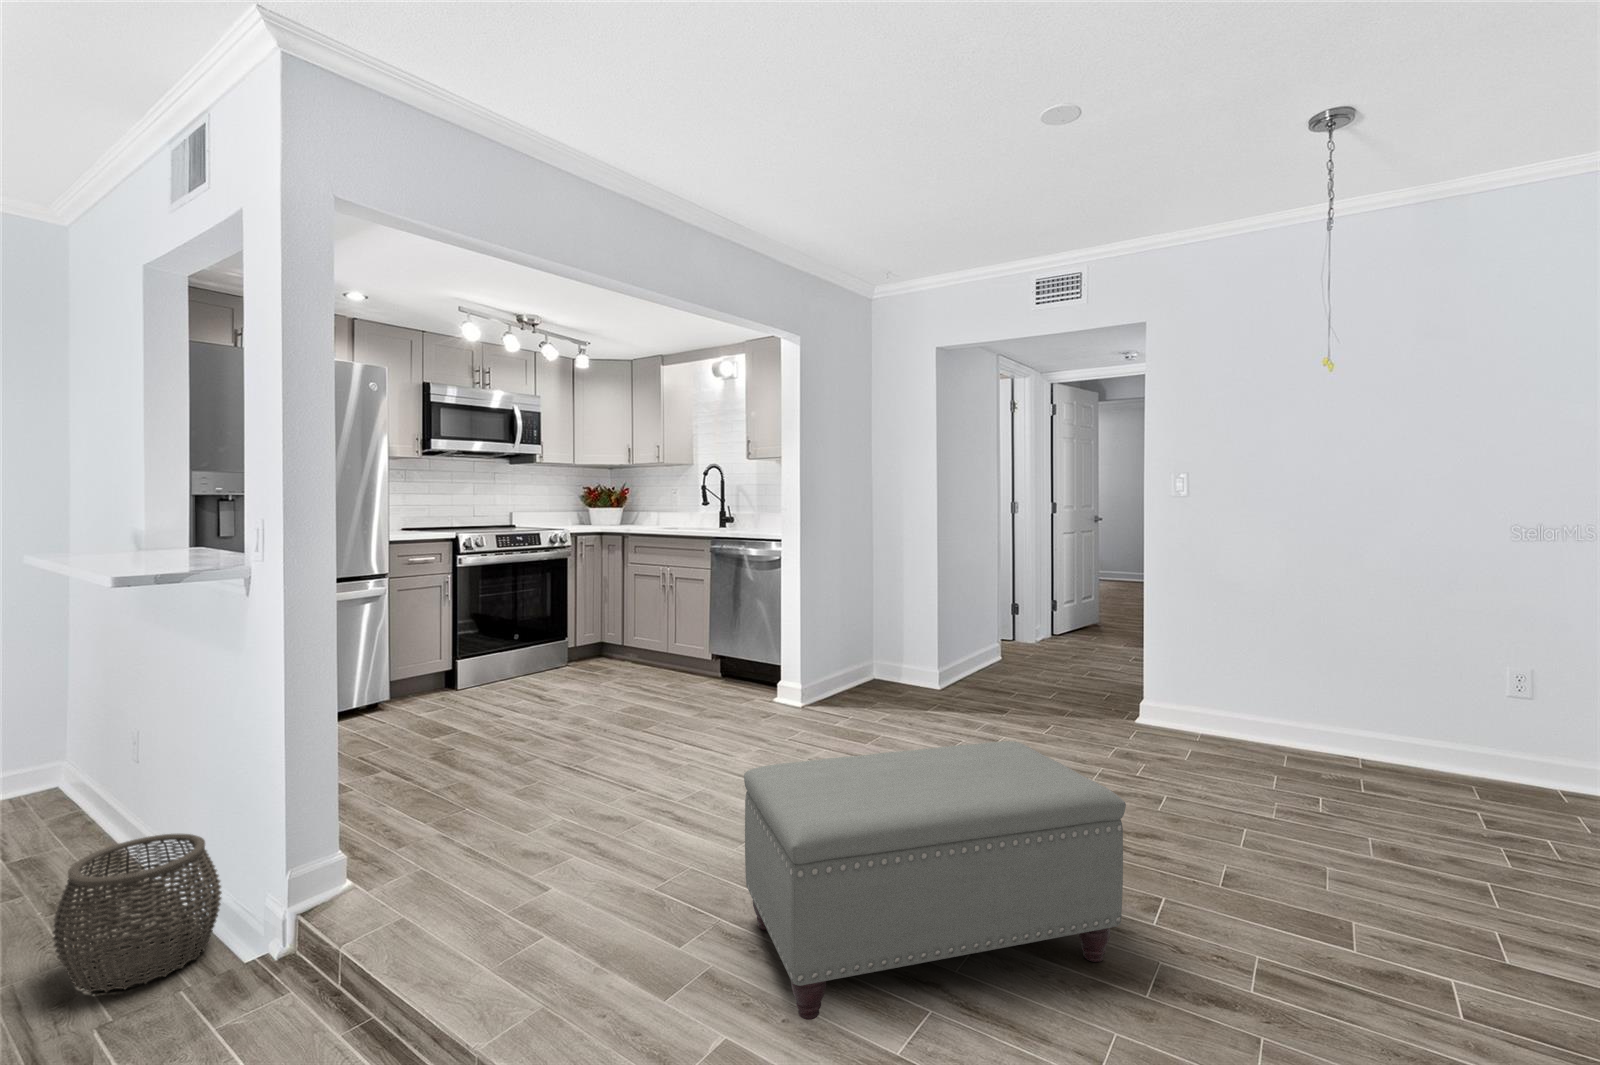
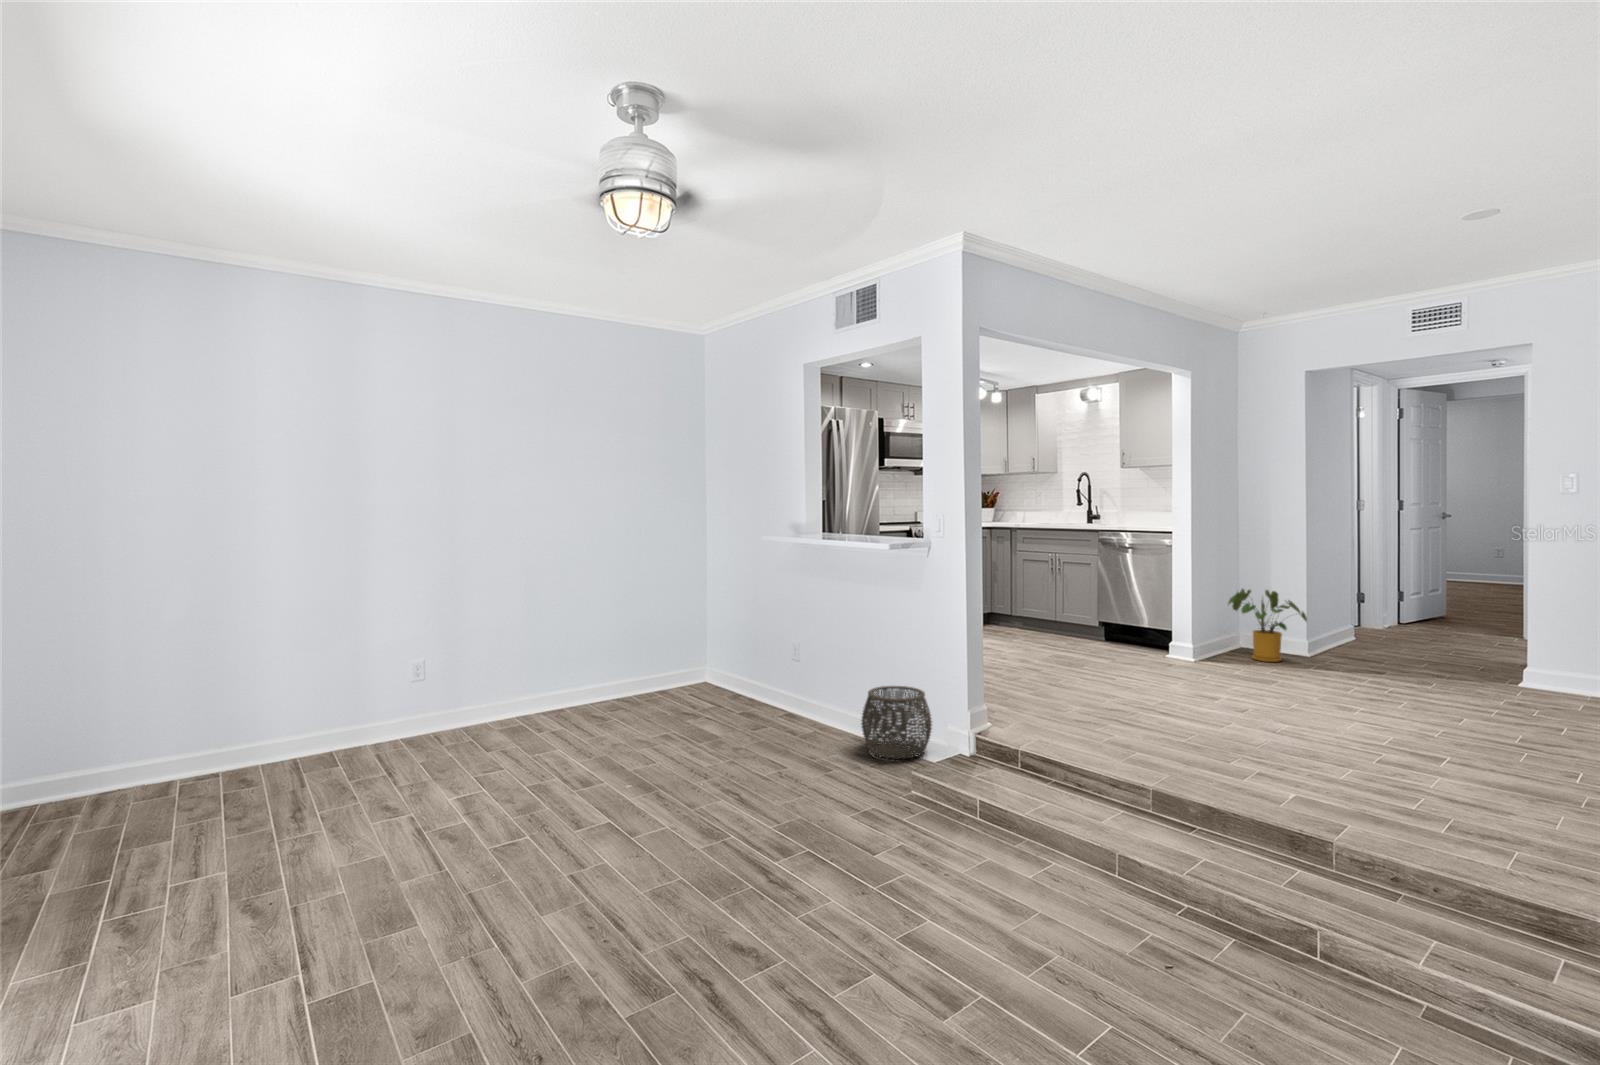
house plant: none [844,610,927,702] -> present [1228,589,1307,662]
ottoman: present [744,741,1126,1020] -> none [1260,661,1562,798]

